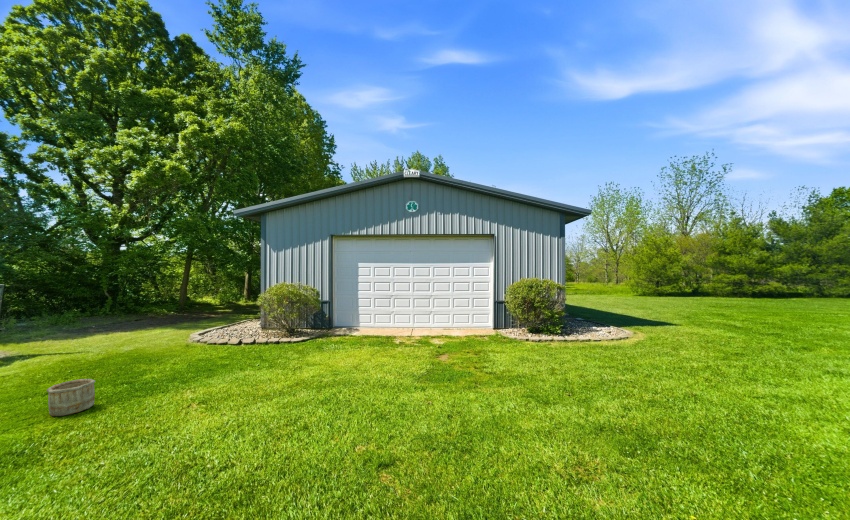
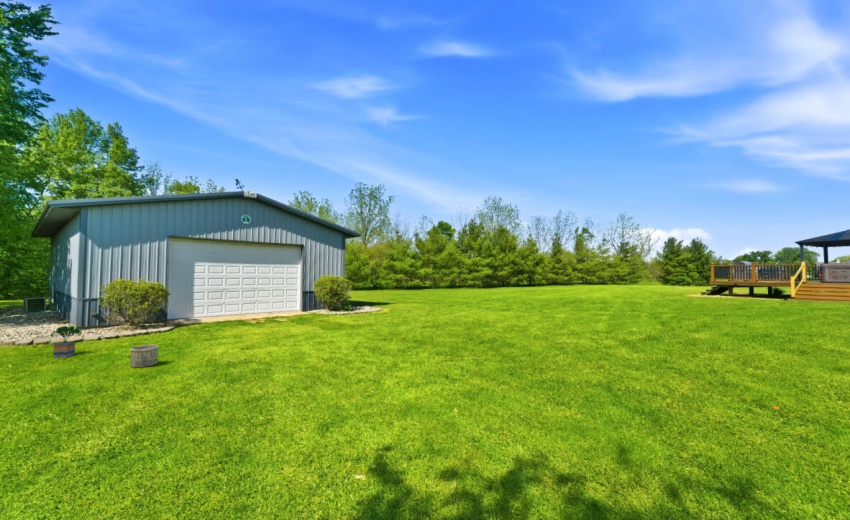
potted tree: none [117,334,148,370] -> present [51,326,81,358]

